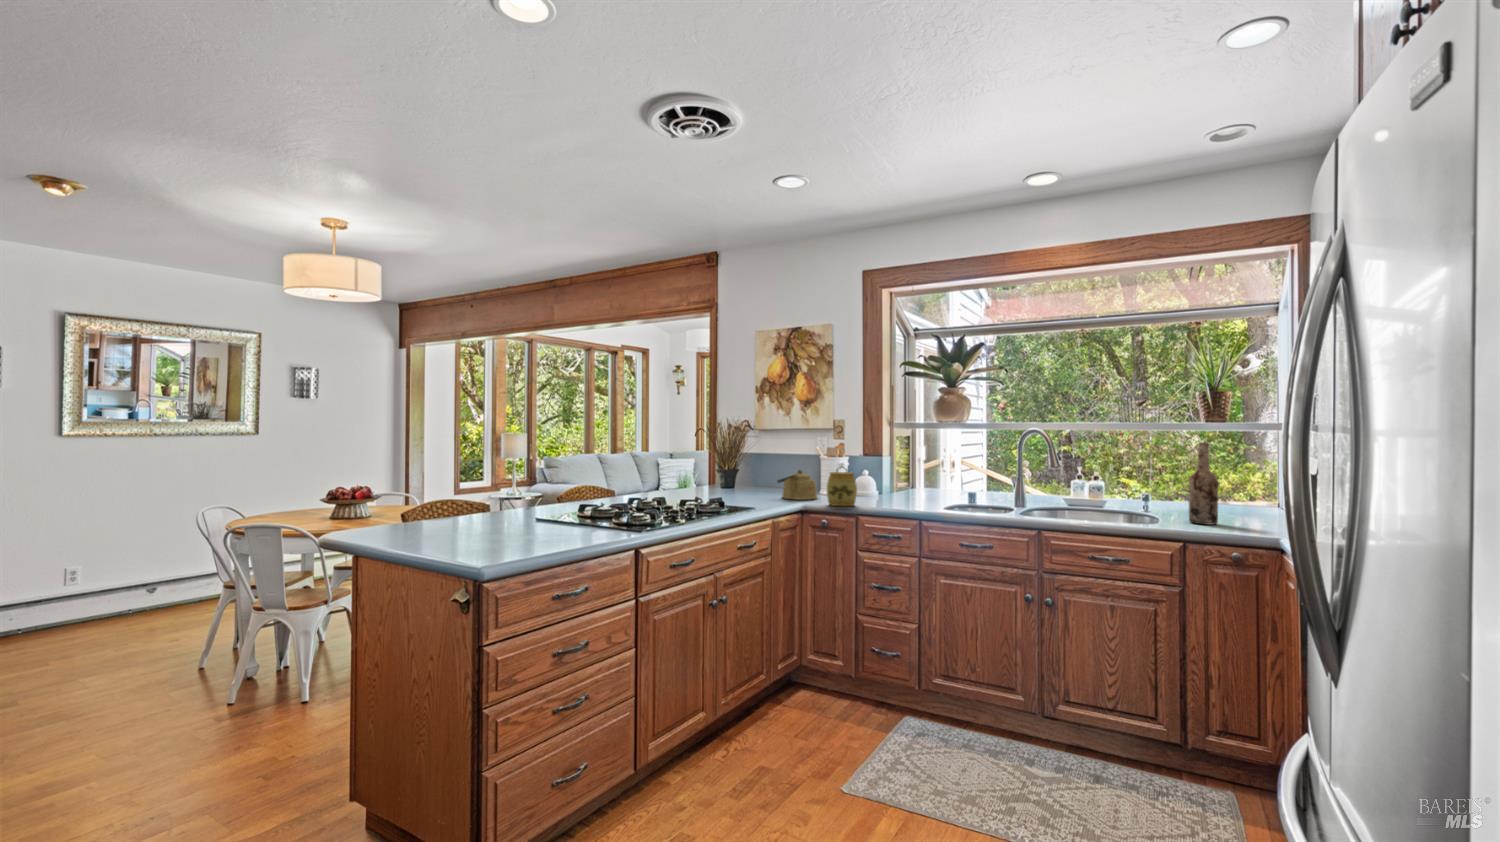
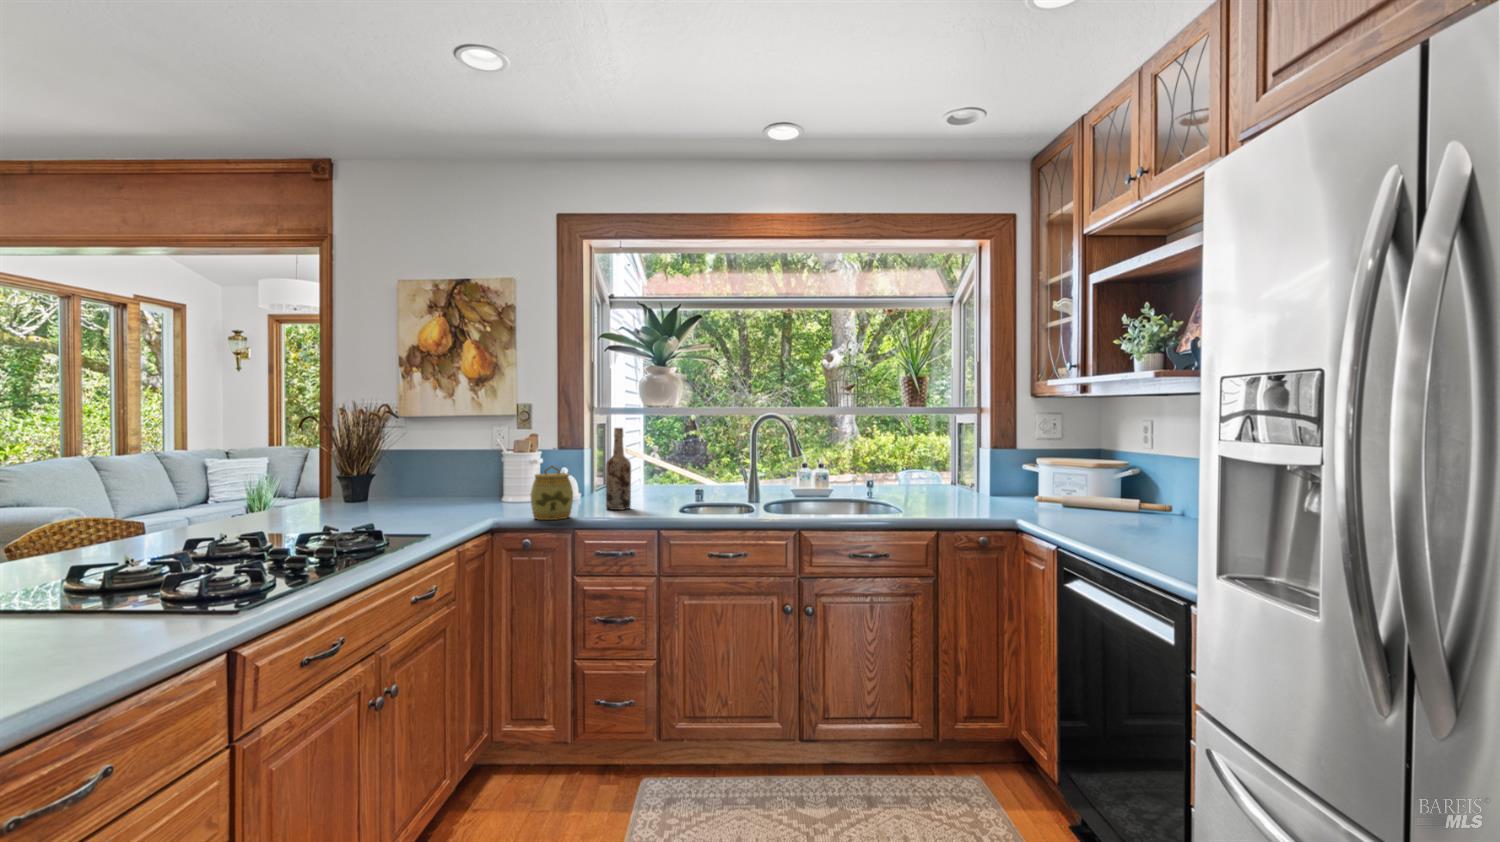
wine bottle: present [1189,443,1218,525] -> present [606,428,631,510]
kettle: present [777,470,817,500] -> none [449,472,508,514]

